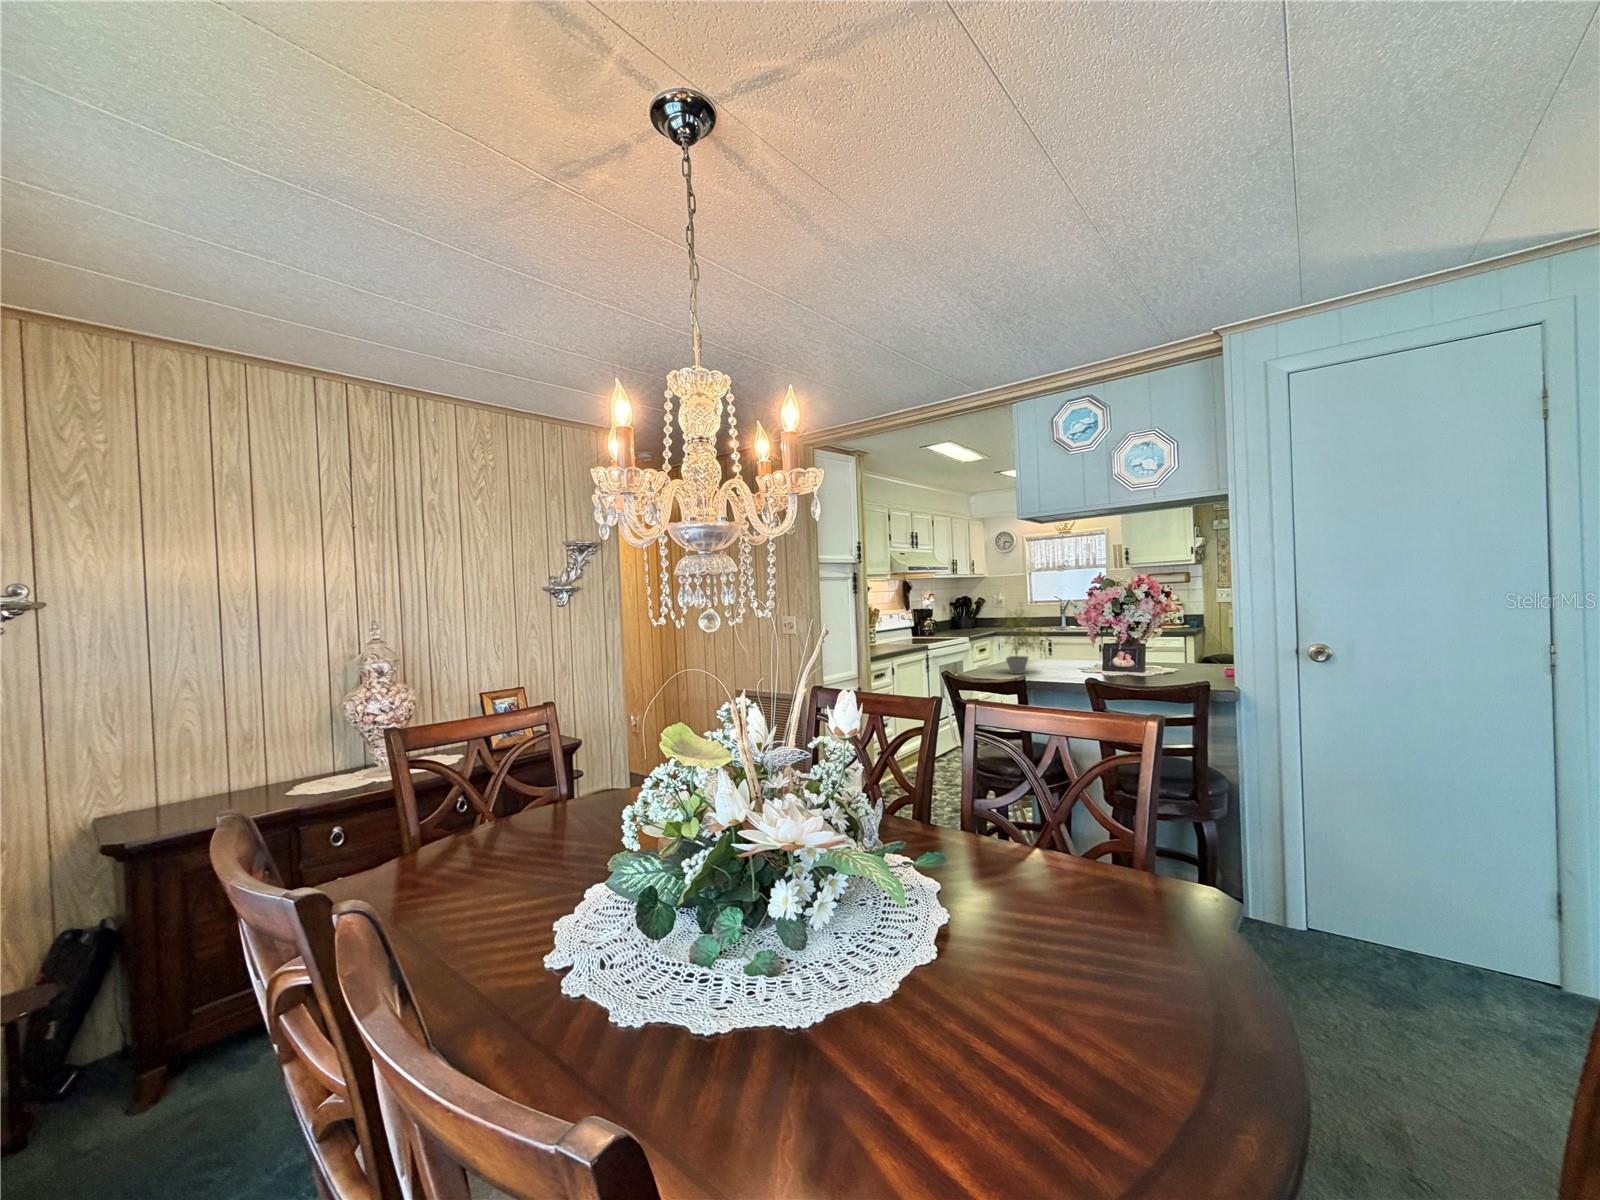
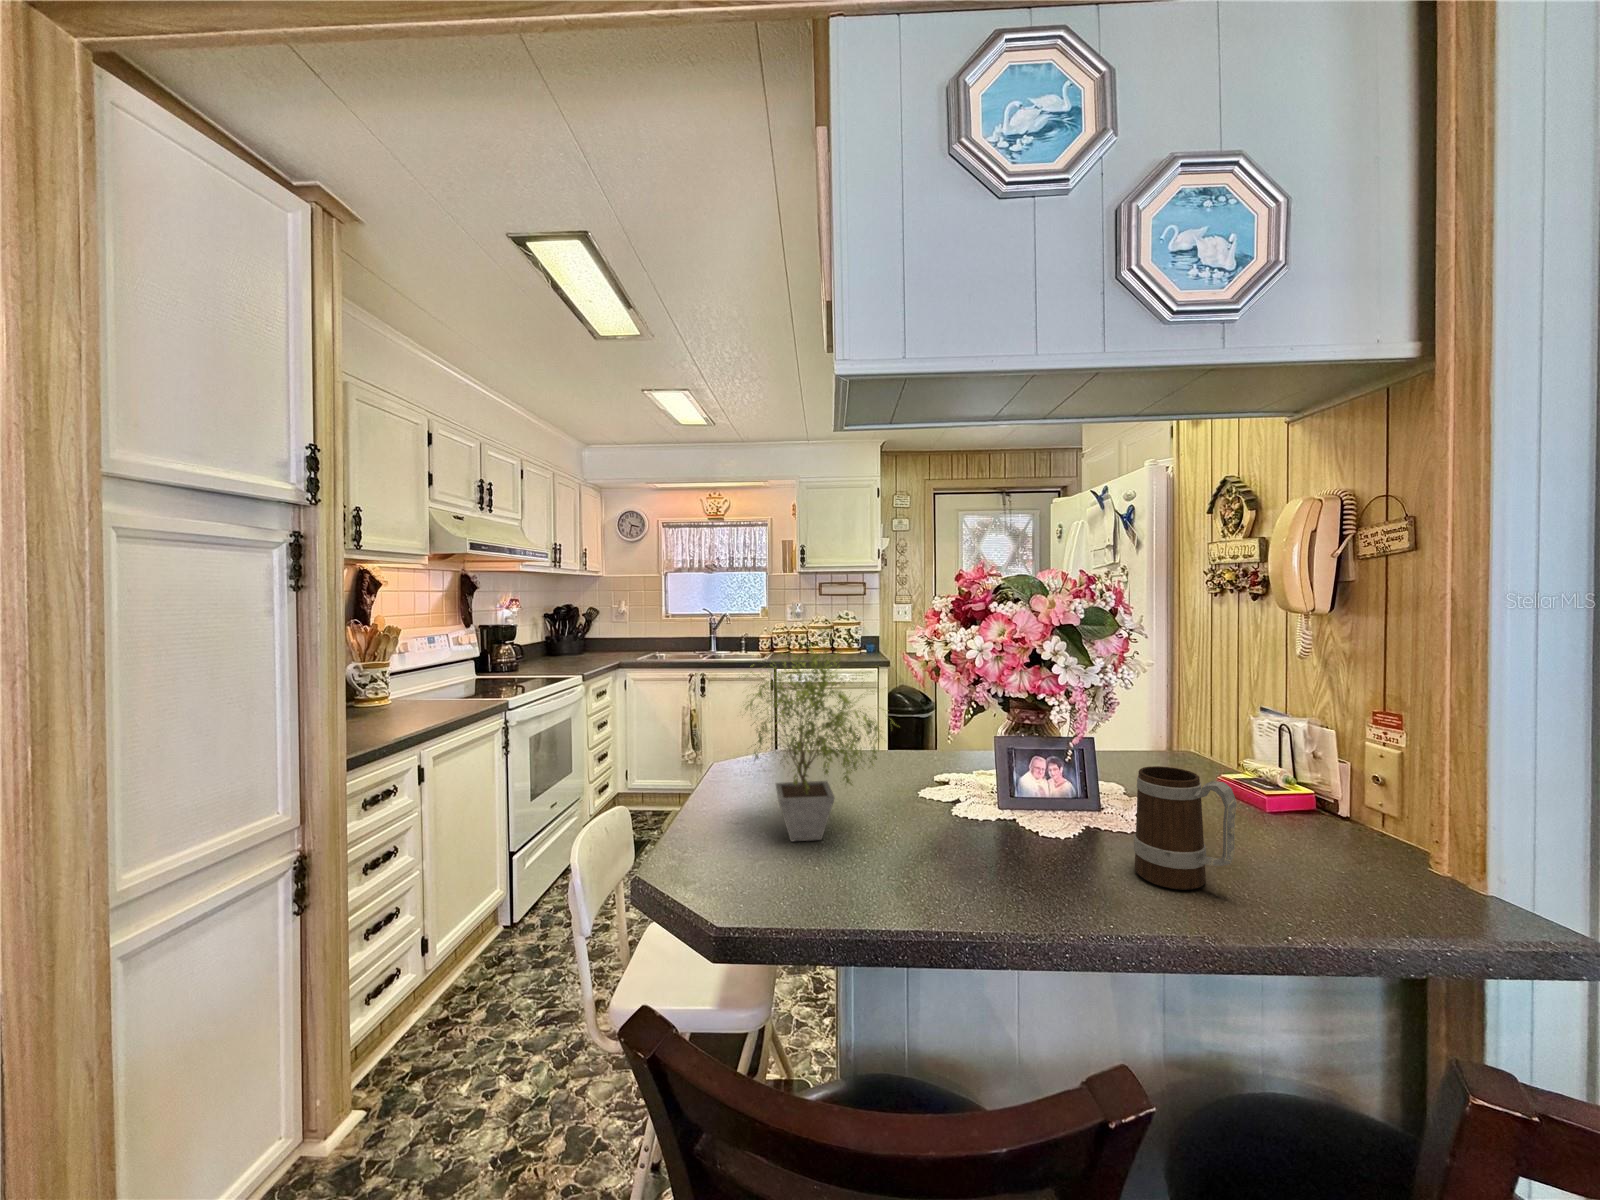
mug: none [1116,647,1140,684] -> present [1134,766,1237,890]

